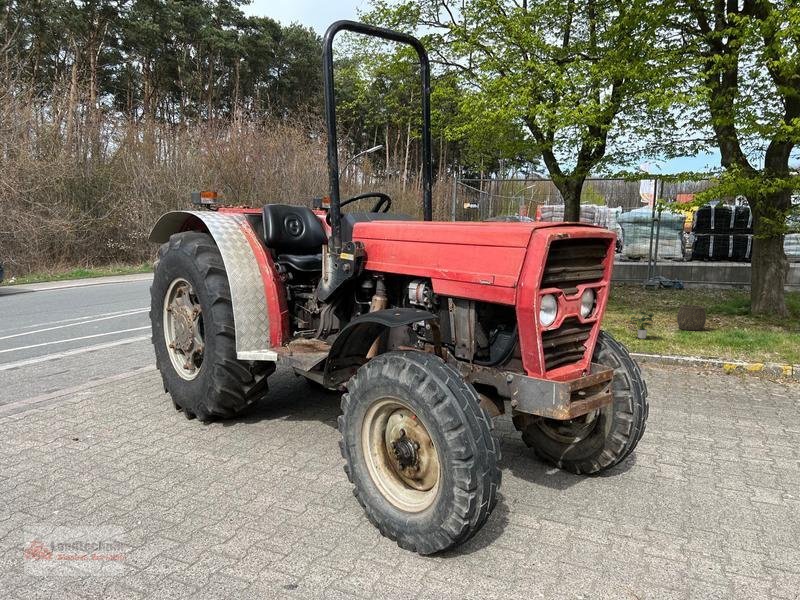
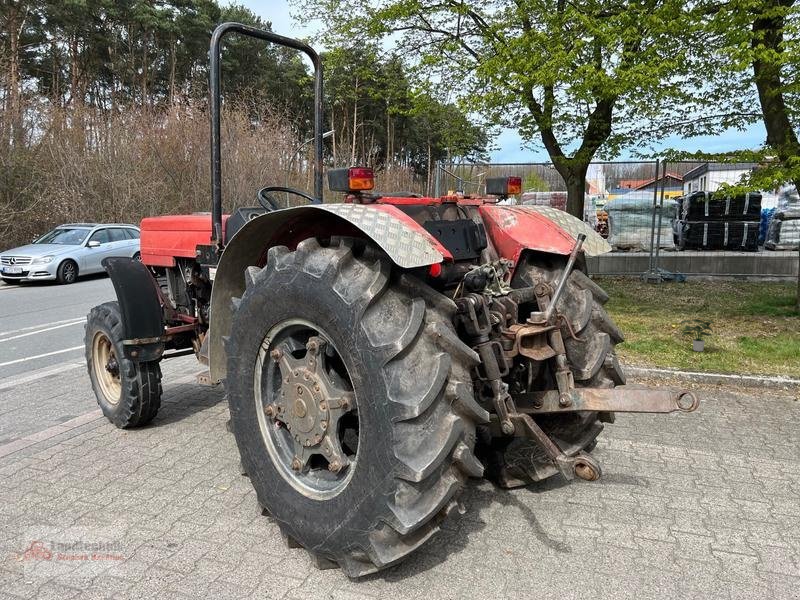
woven basket: present [677,305,706,331] -> none [727,307,763,338]

